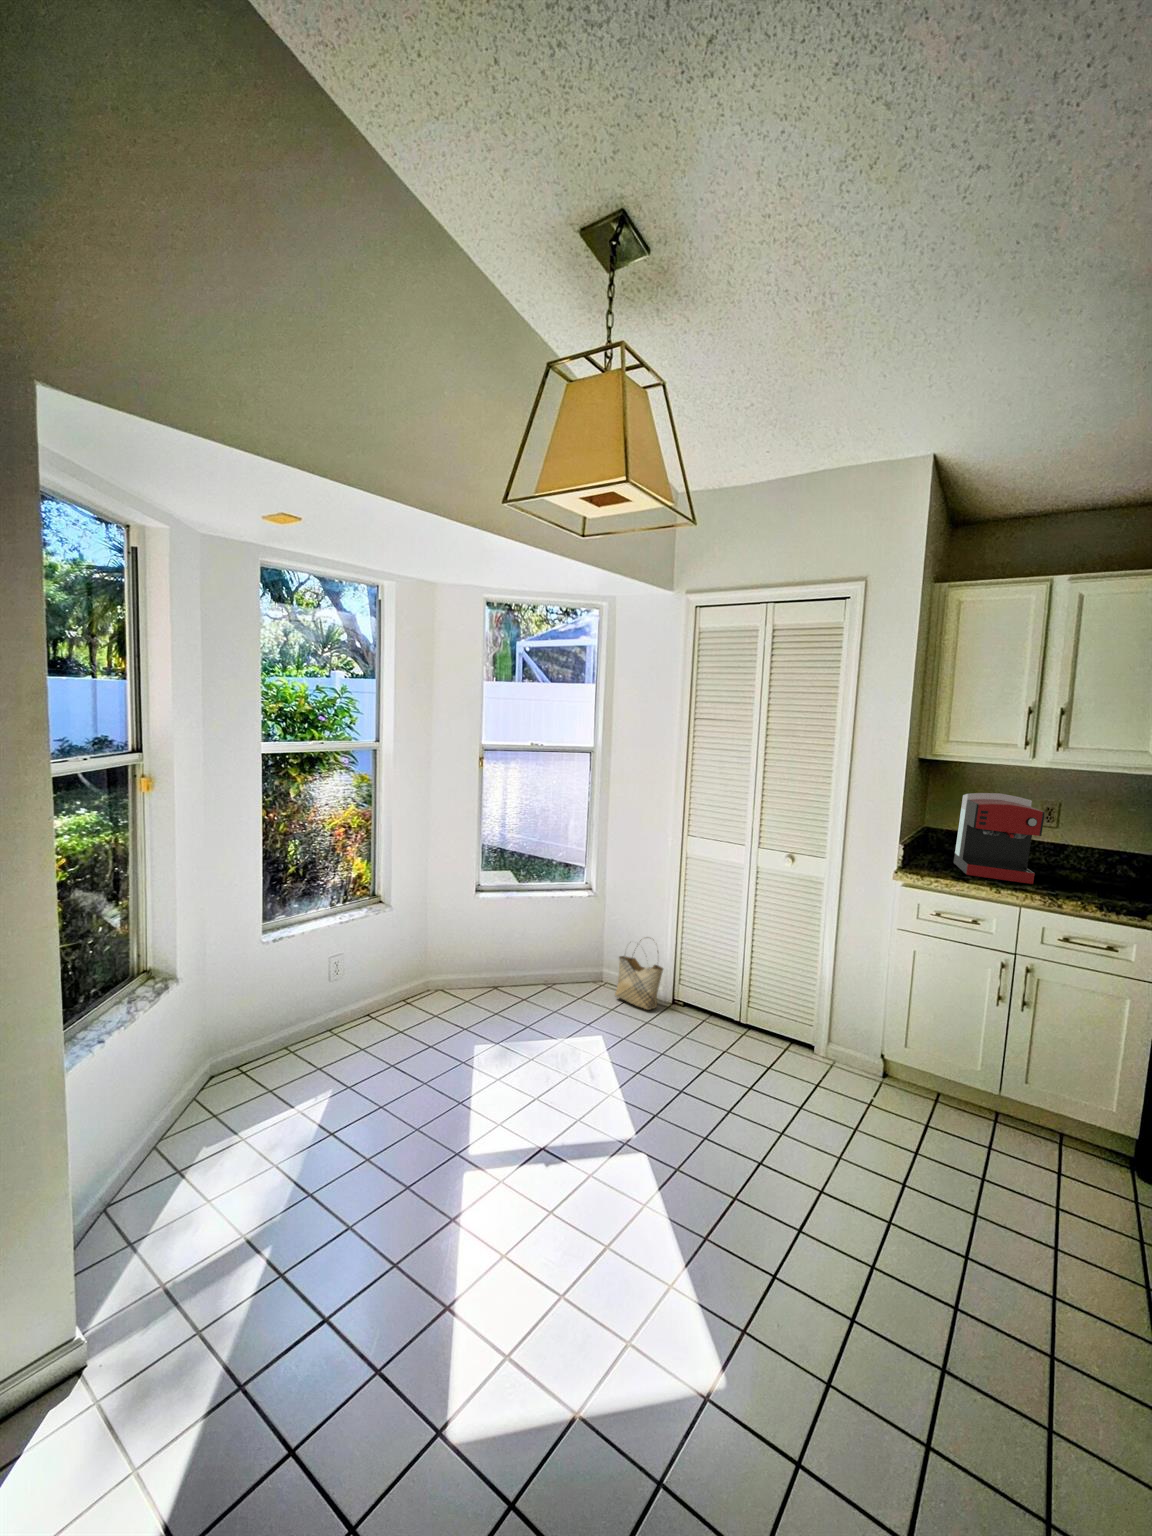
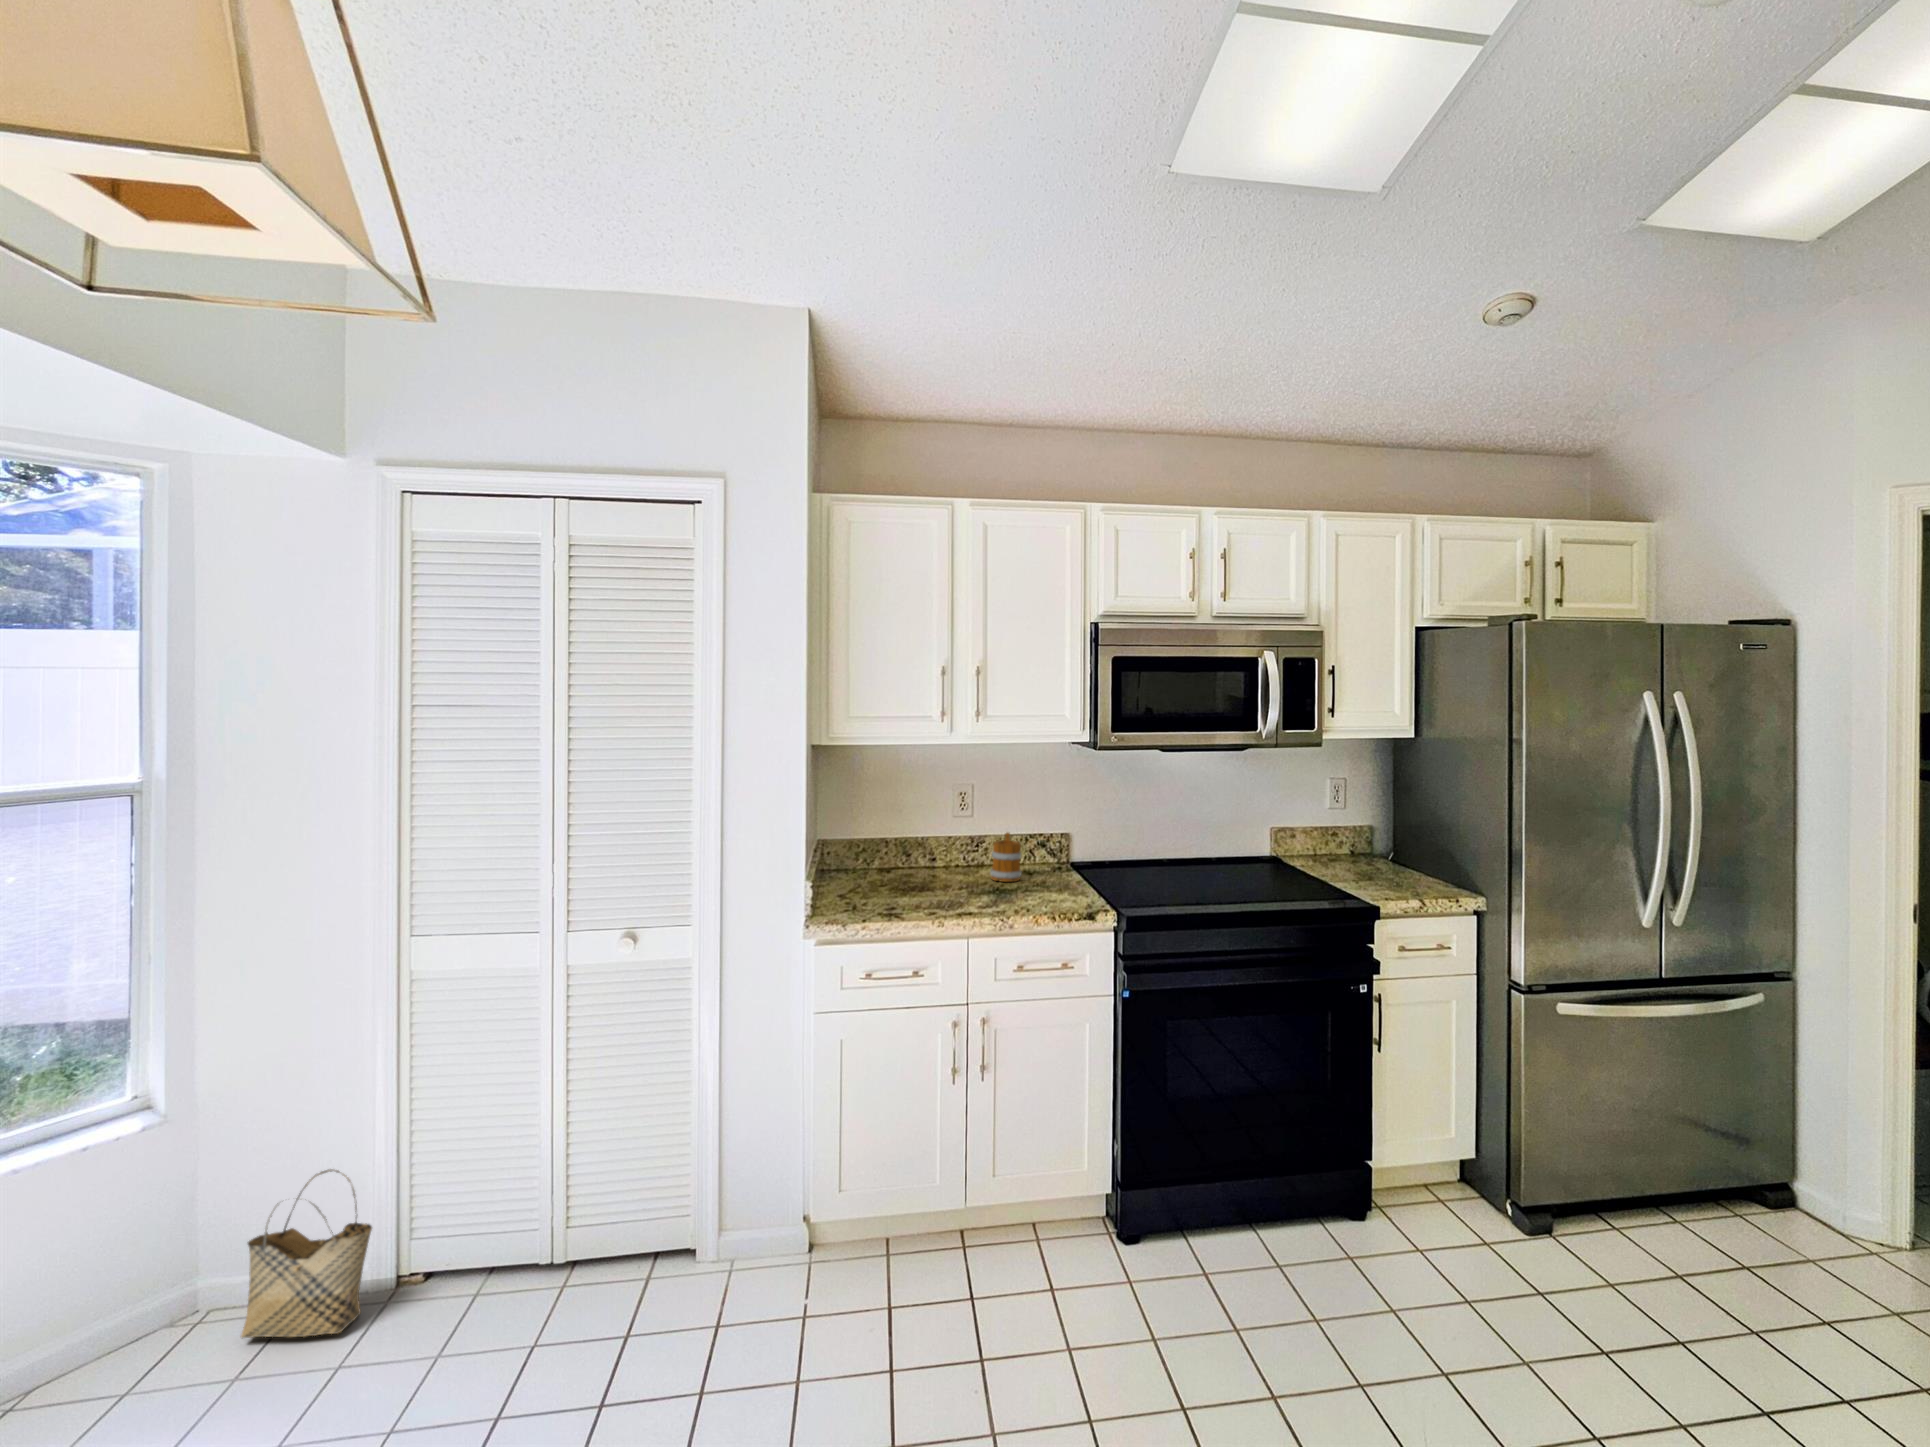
coffee maker: present [954,793,1045,884] -> none [864,782,972,904]
mug: none [1068,846,1101,885] -> present [990,833,1021,882]

